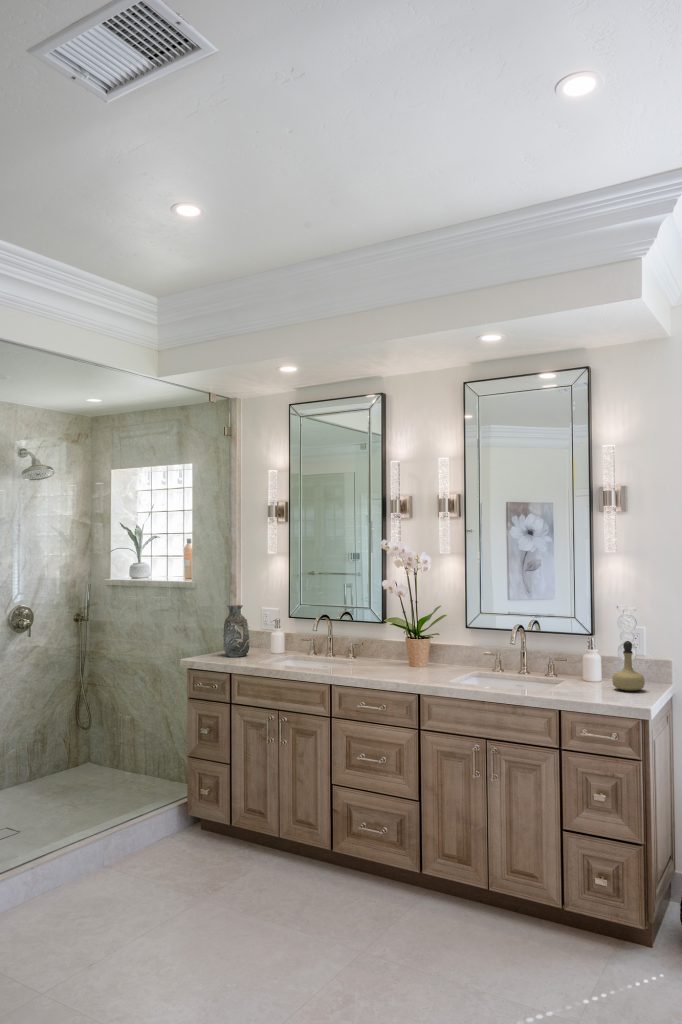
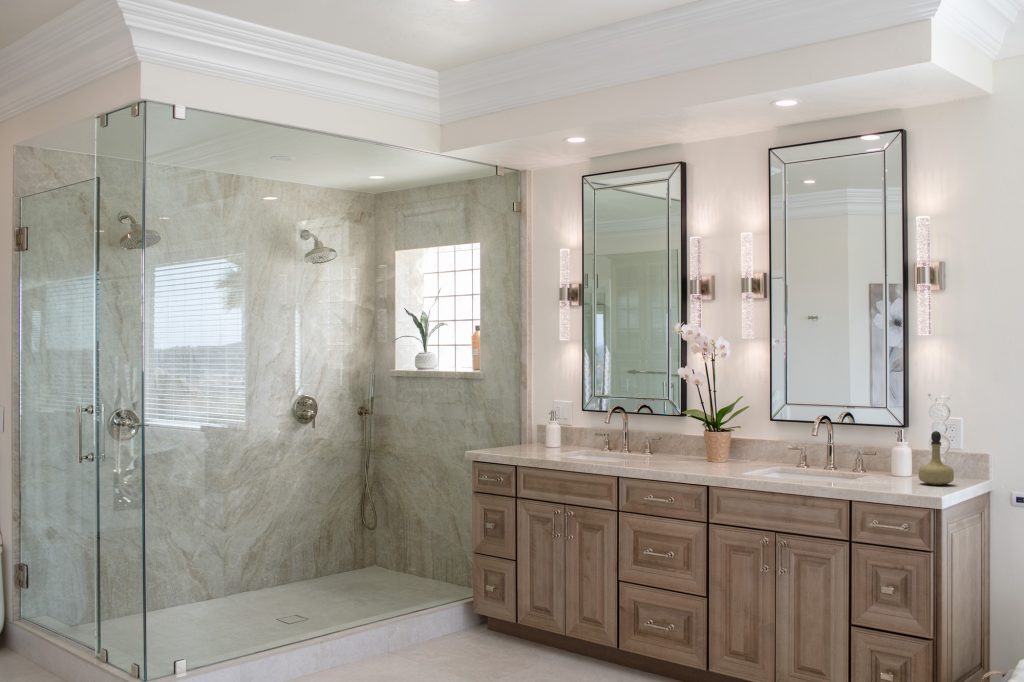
decorative vase: present [223,605,250,657] -> none [512,396,540,451]

